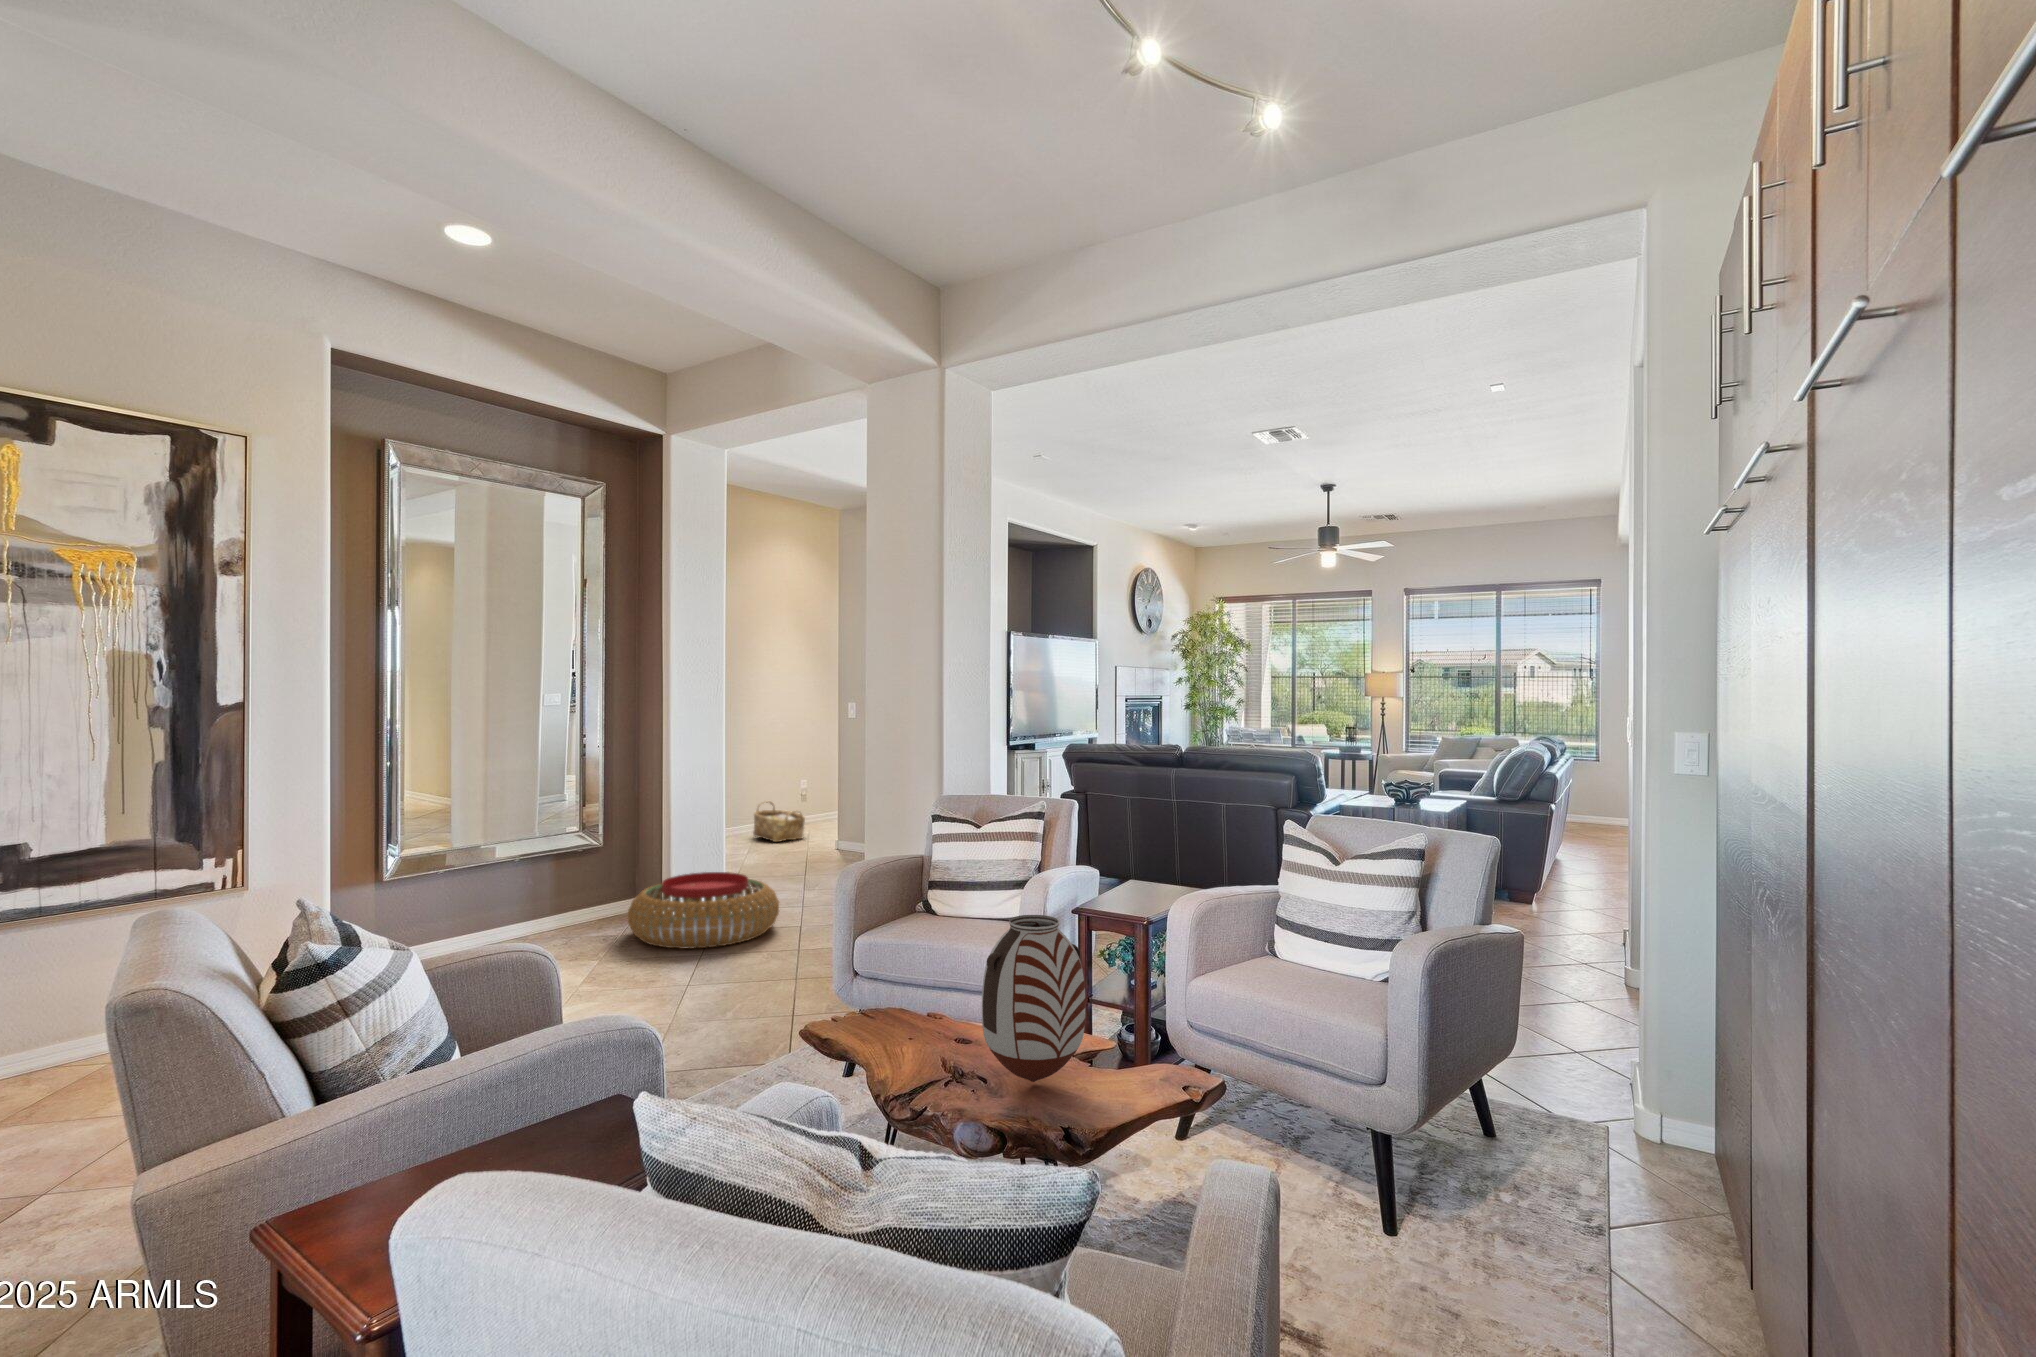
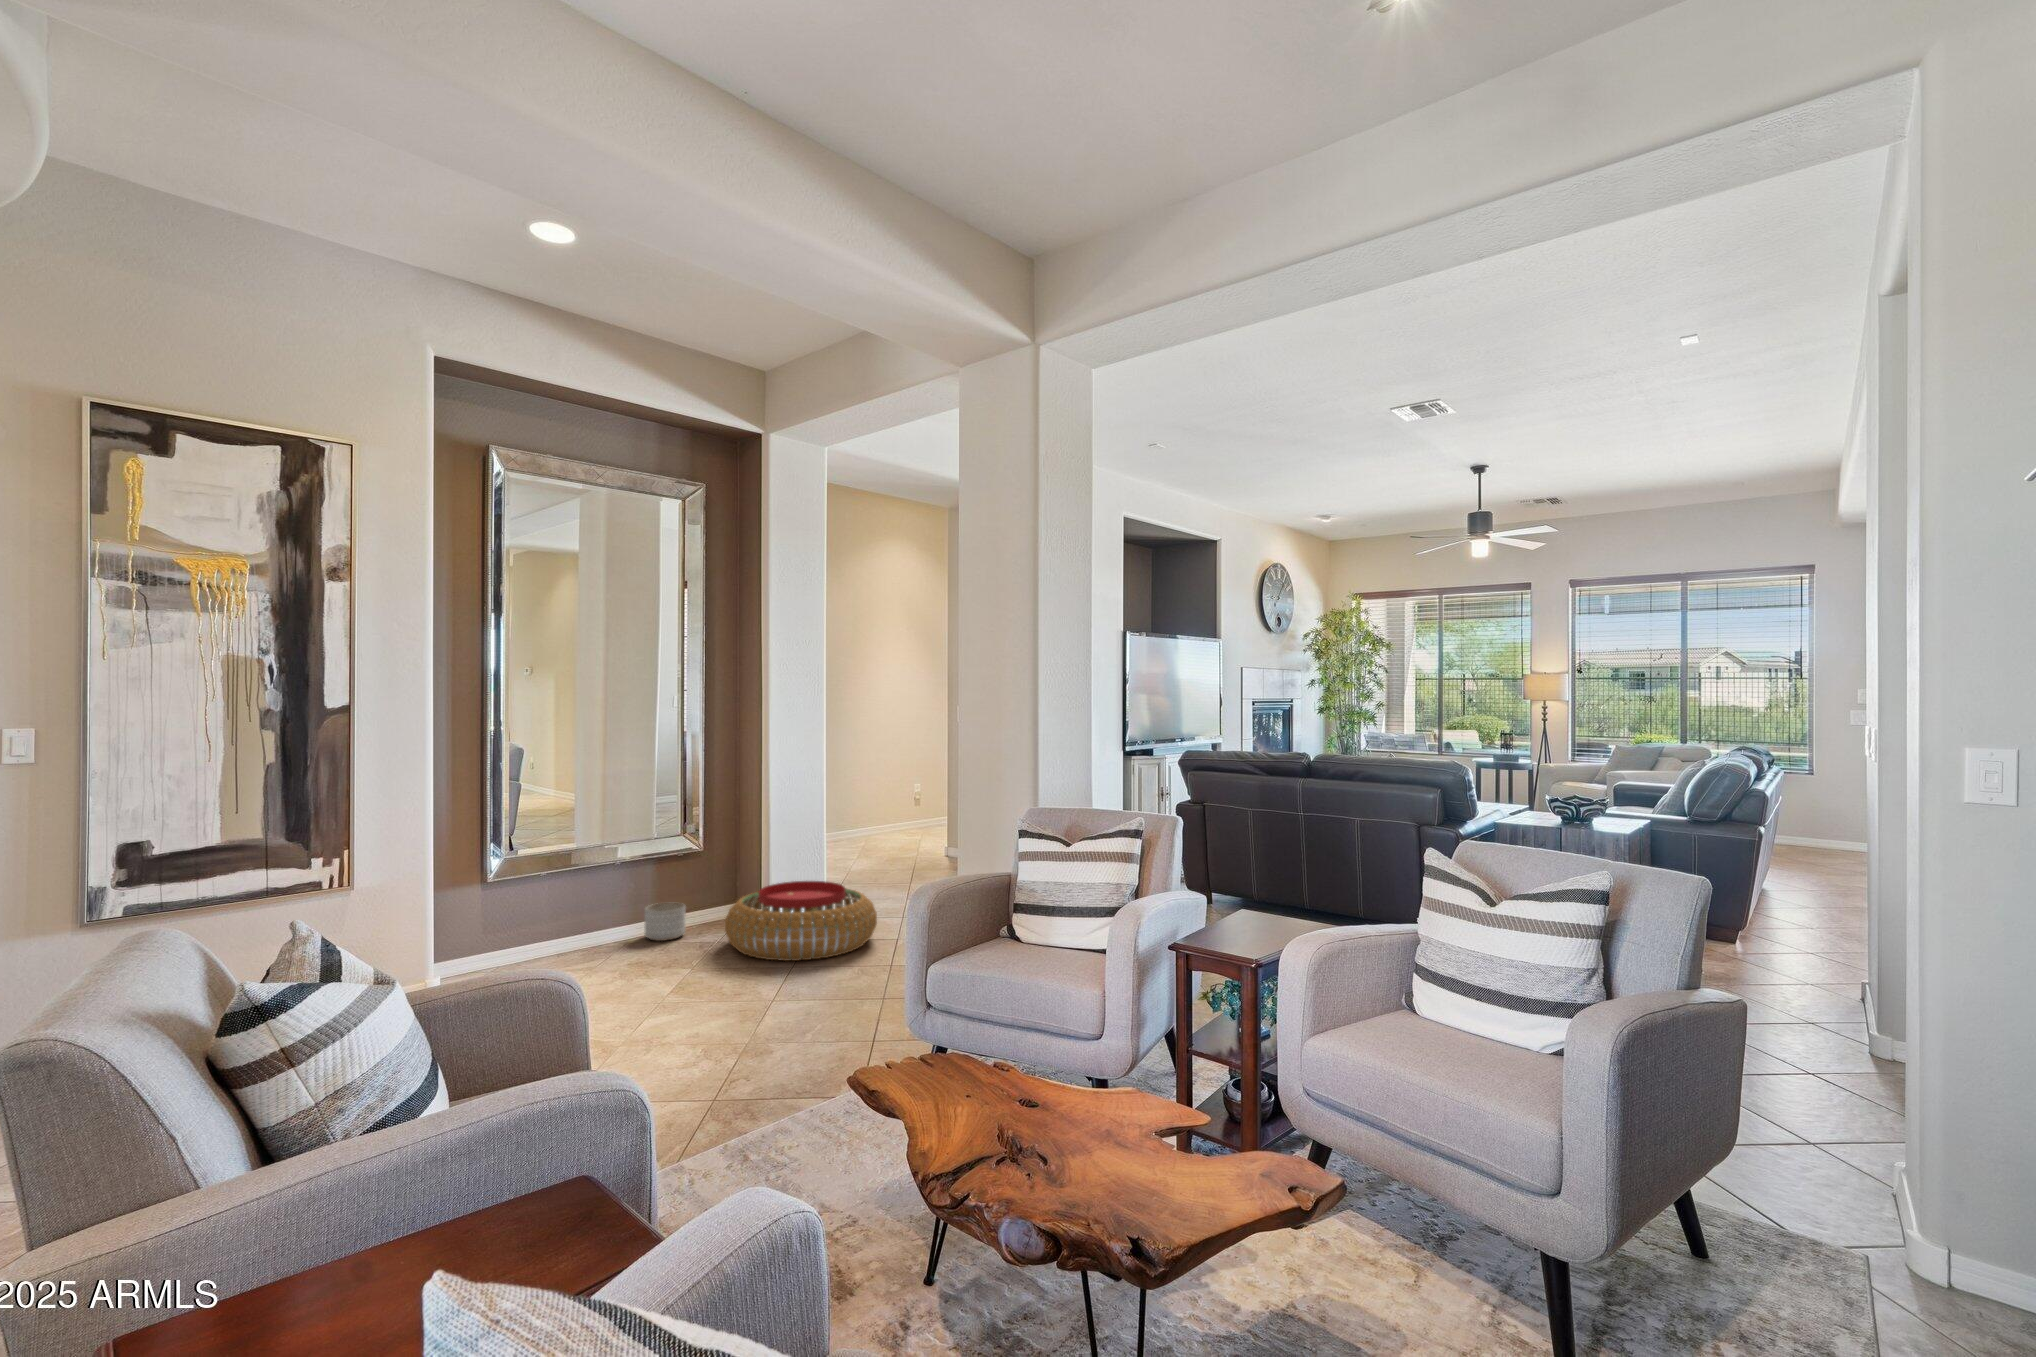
woven basket: present [753,801,805,842] -> none [865,805,916,848]
planter: none [543,897,585,935] -> present [644,903,686,941]
vase: present [982,915,1086,1082] -> none [1040,969,1165,1172]

